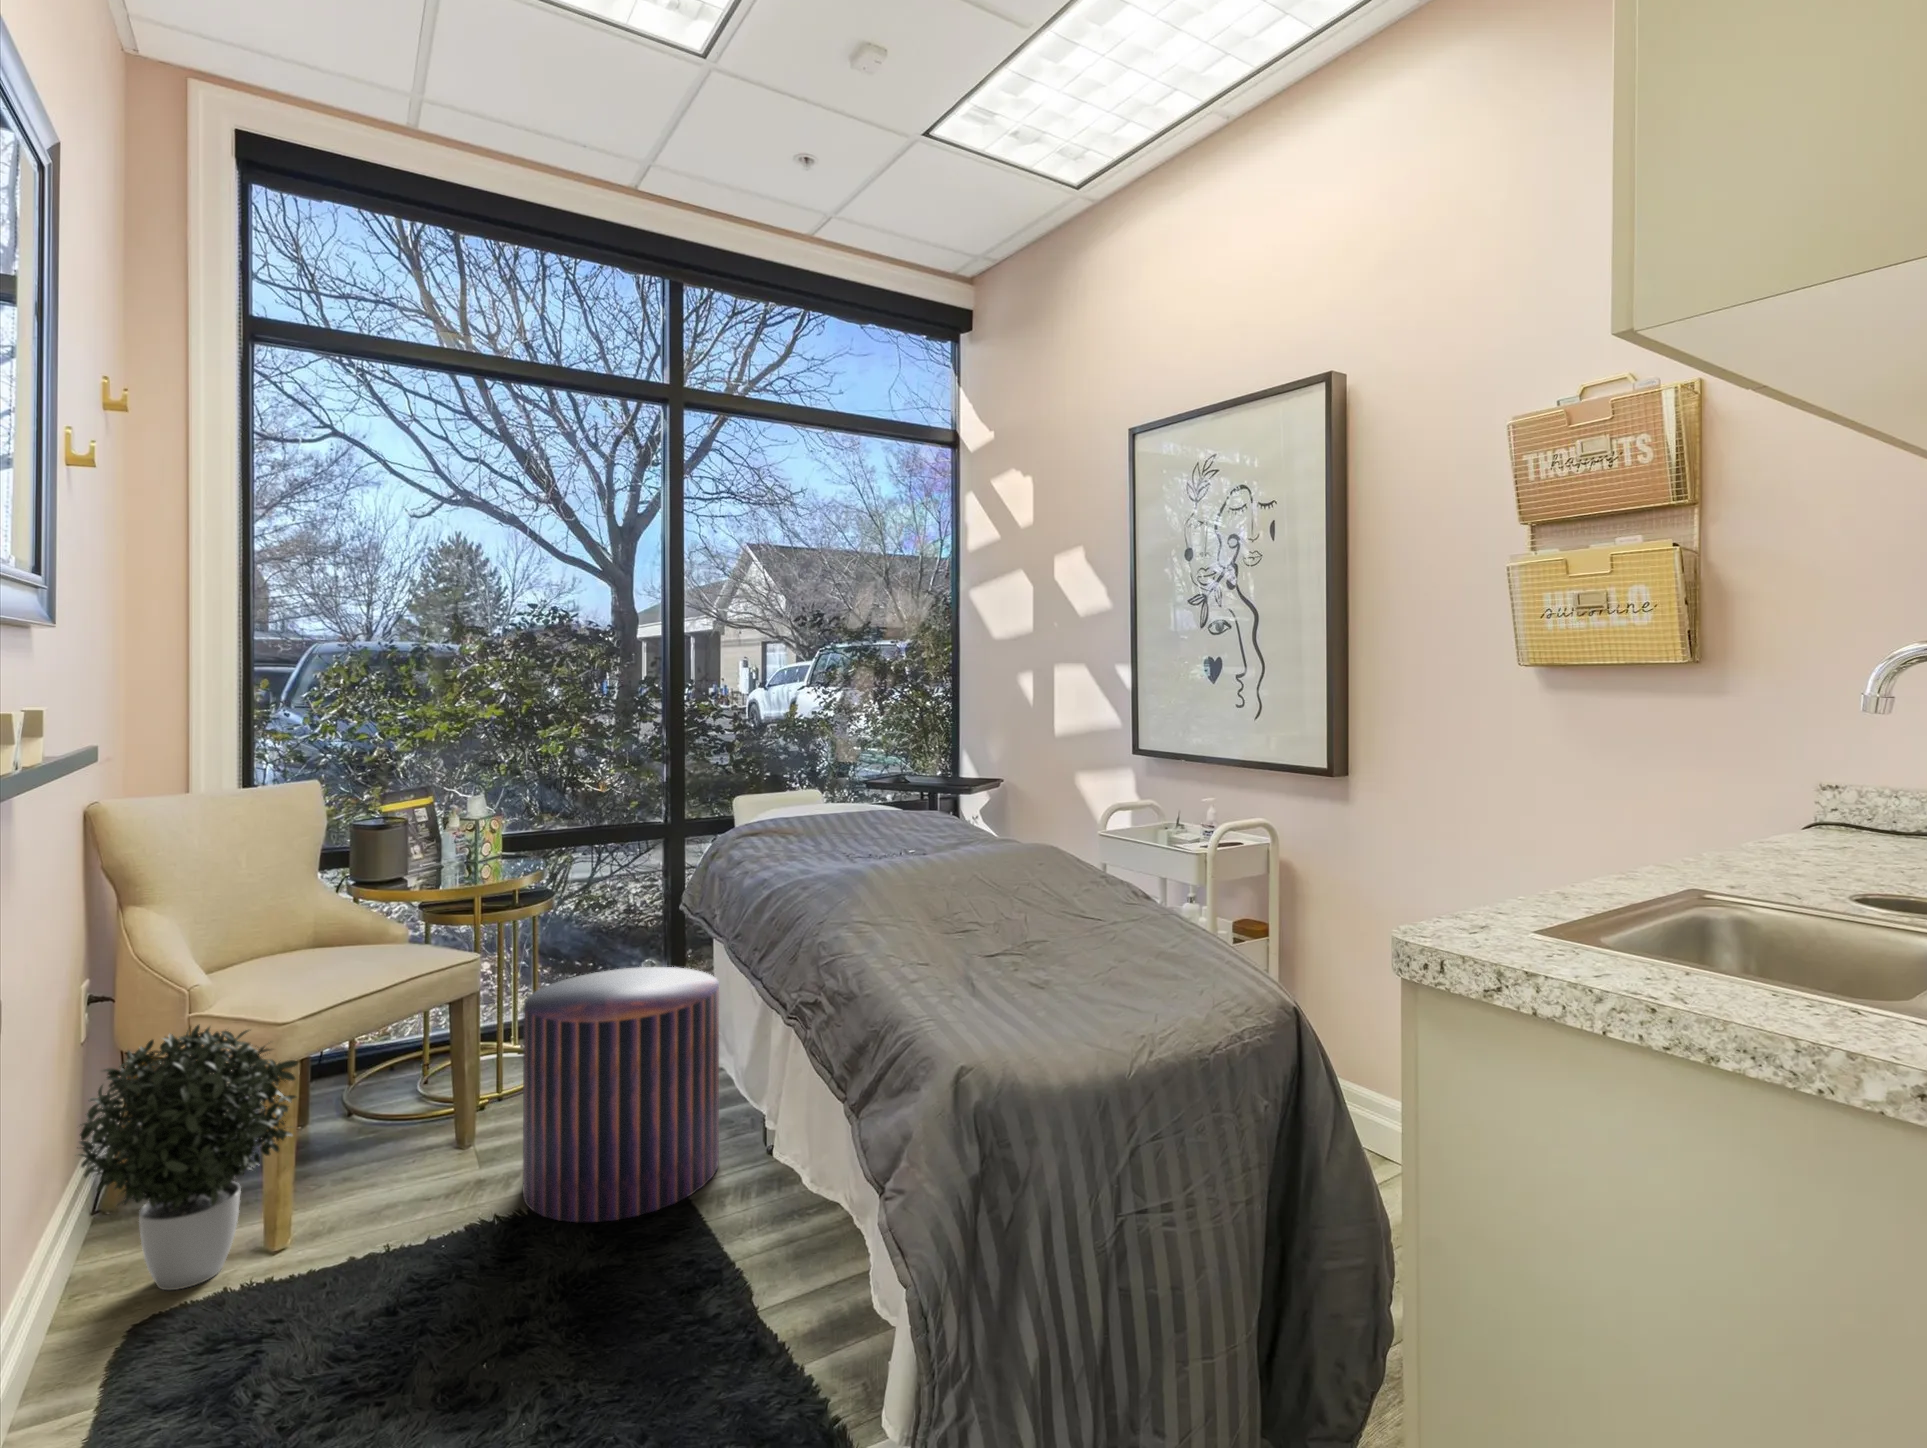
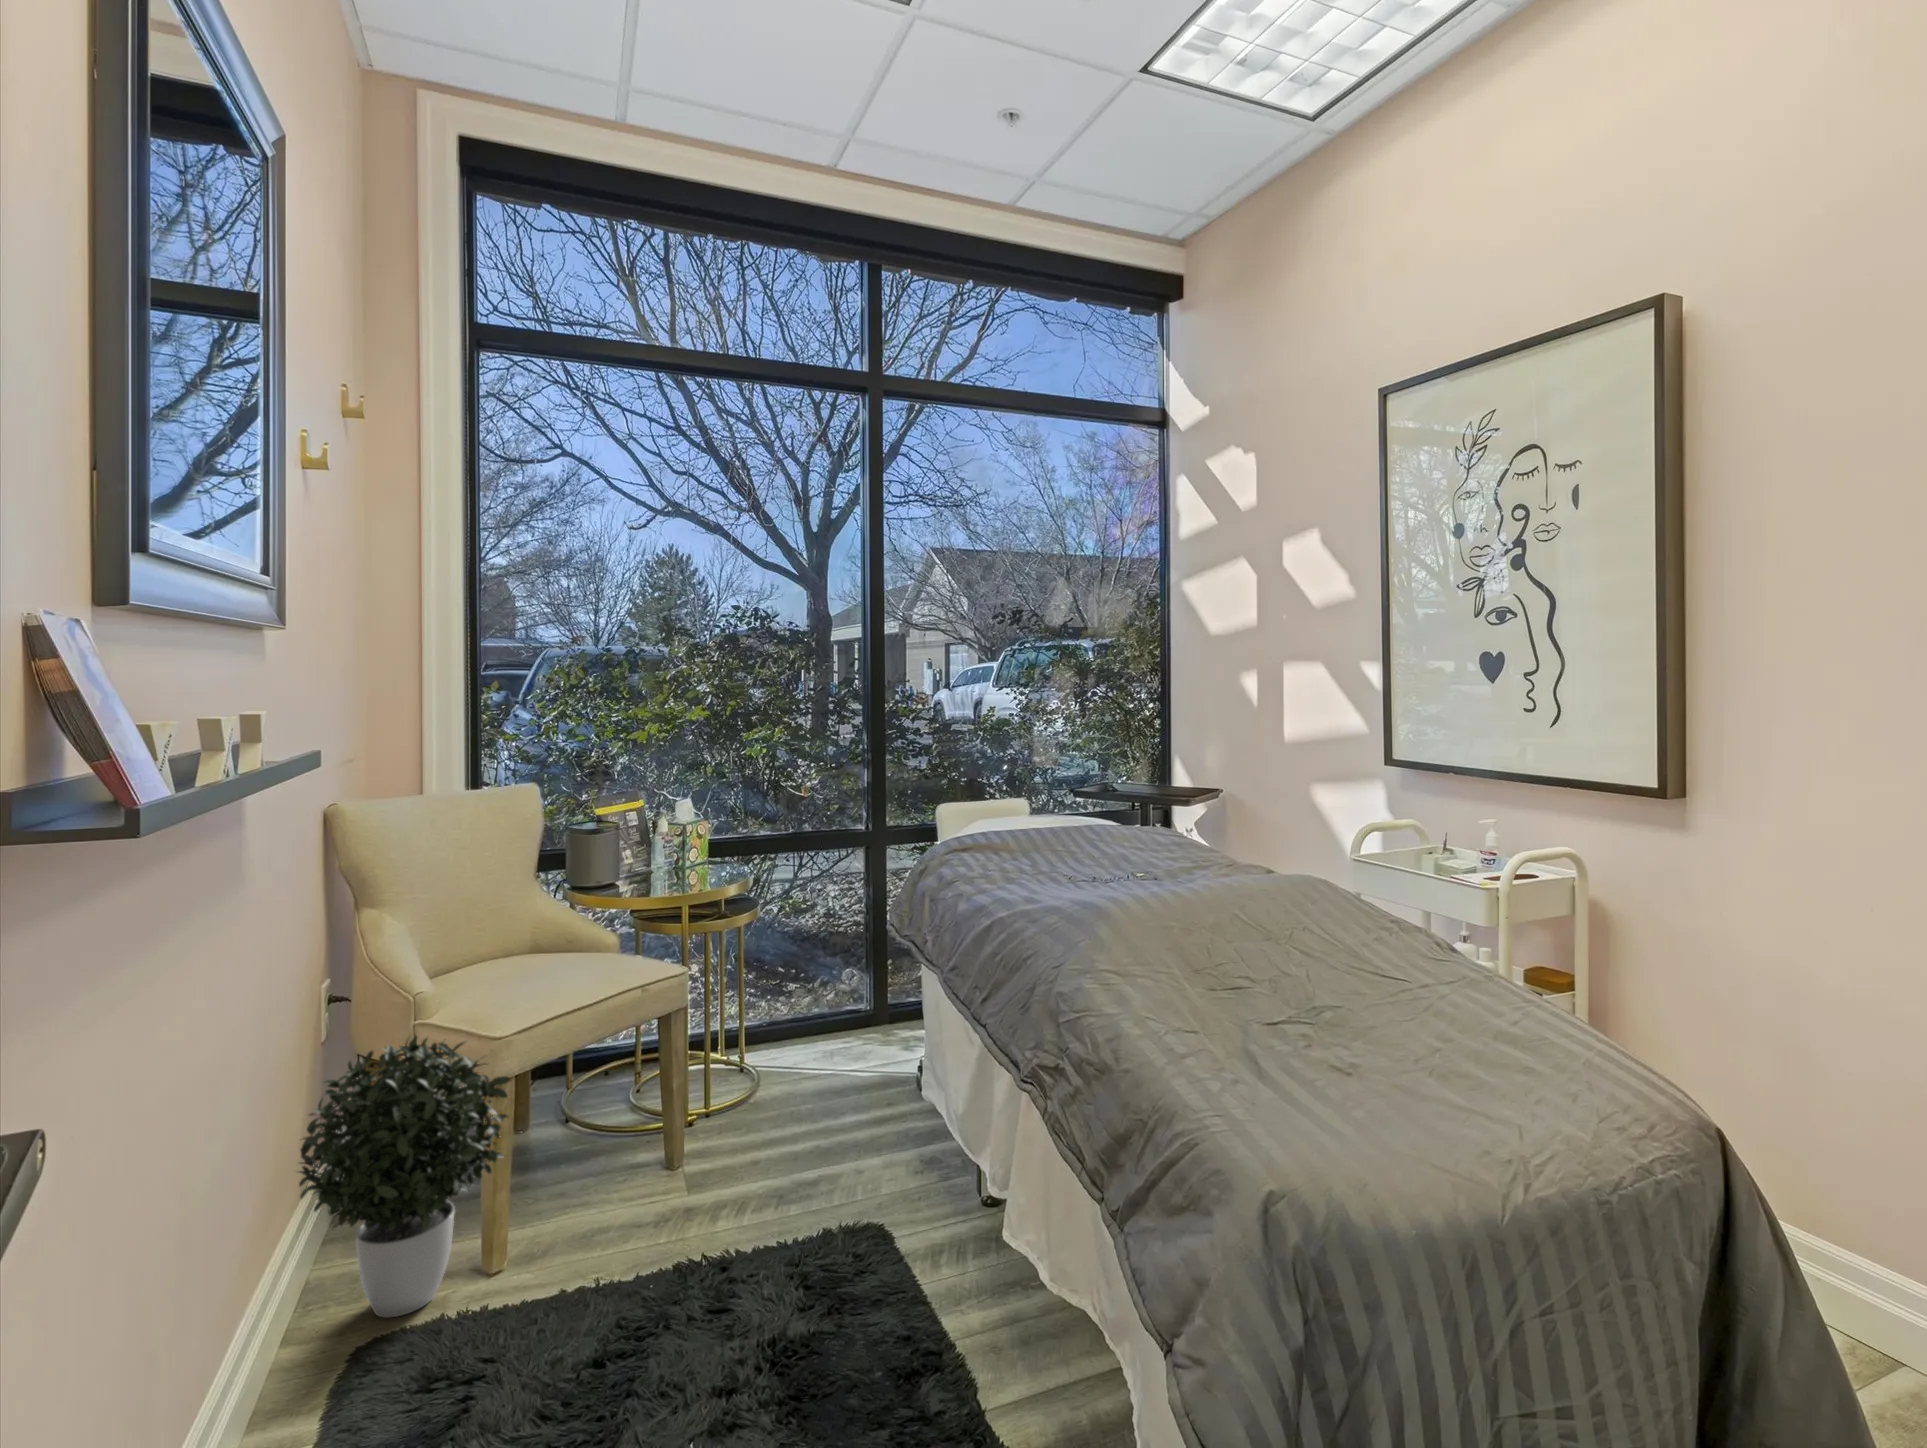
pouf: present [523,967,719,1222] -> none [731,982,930,1269]

